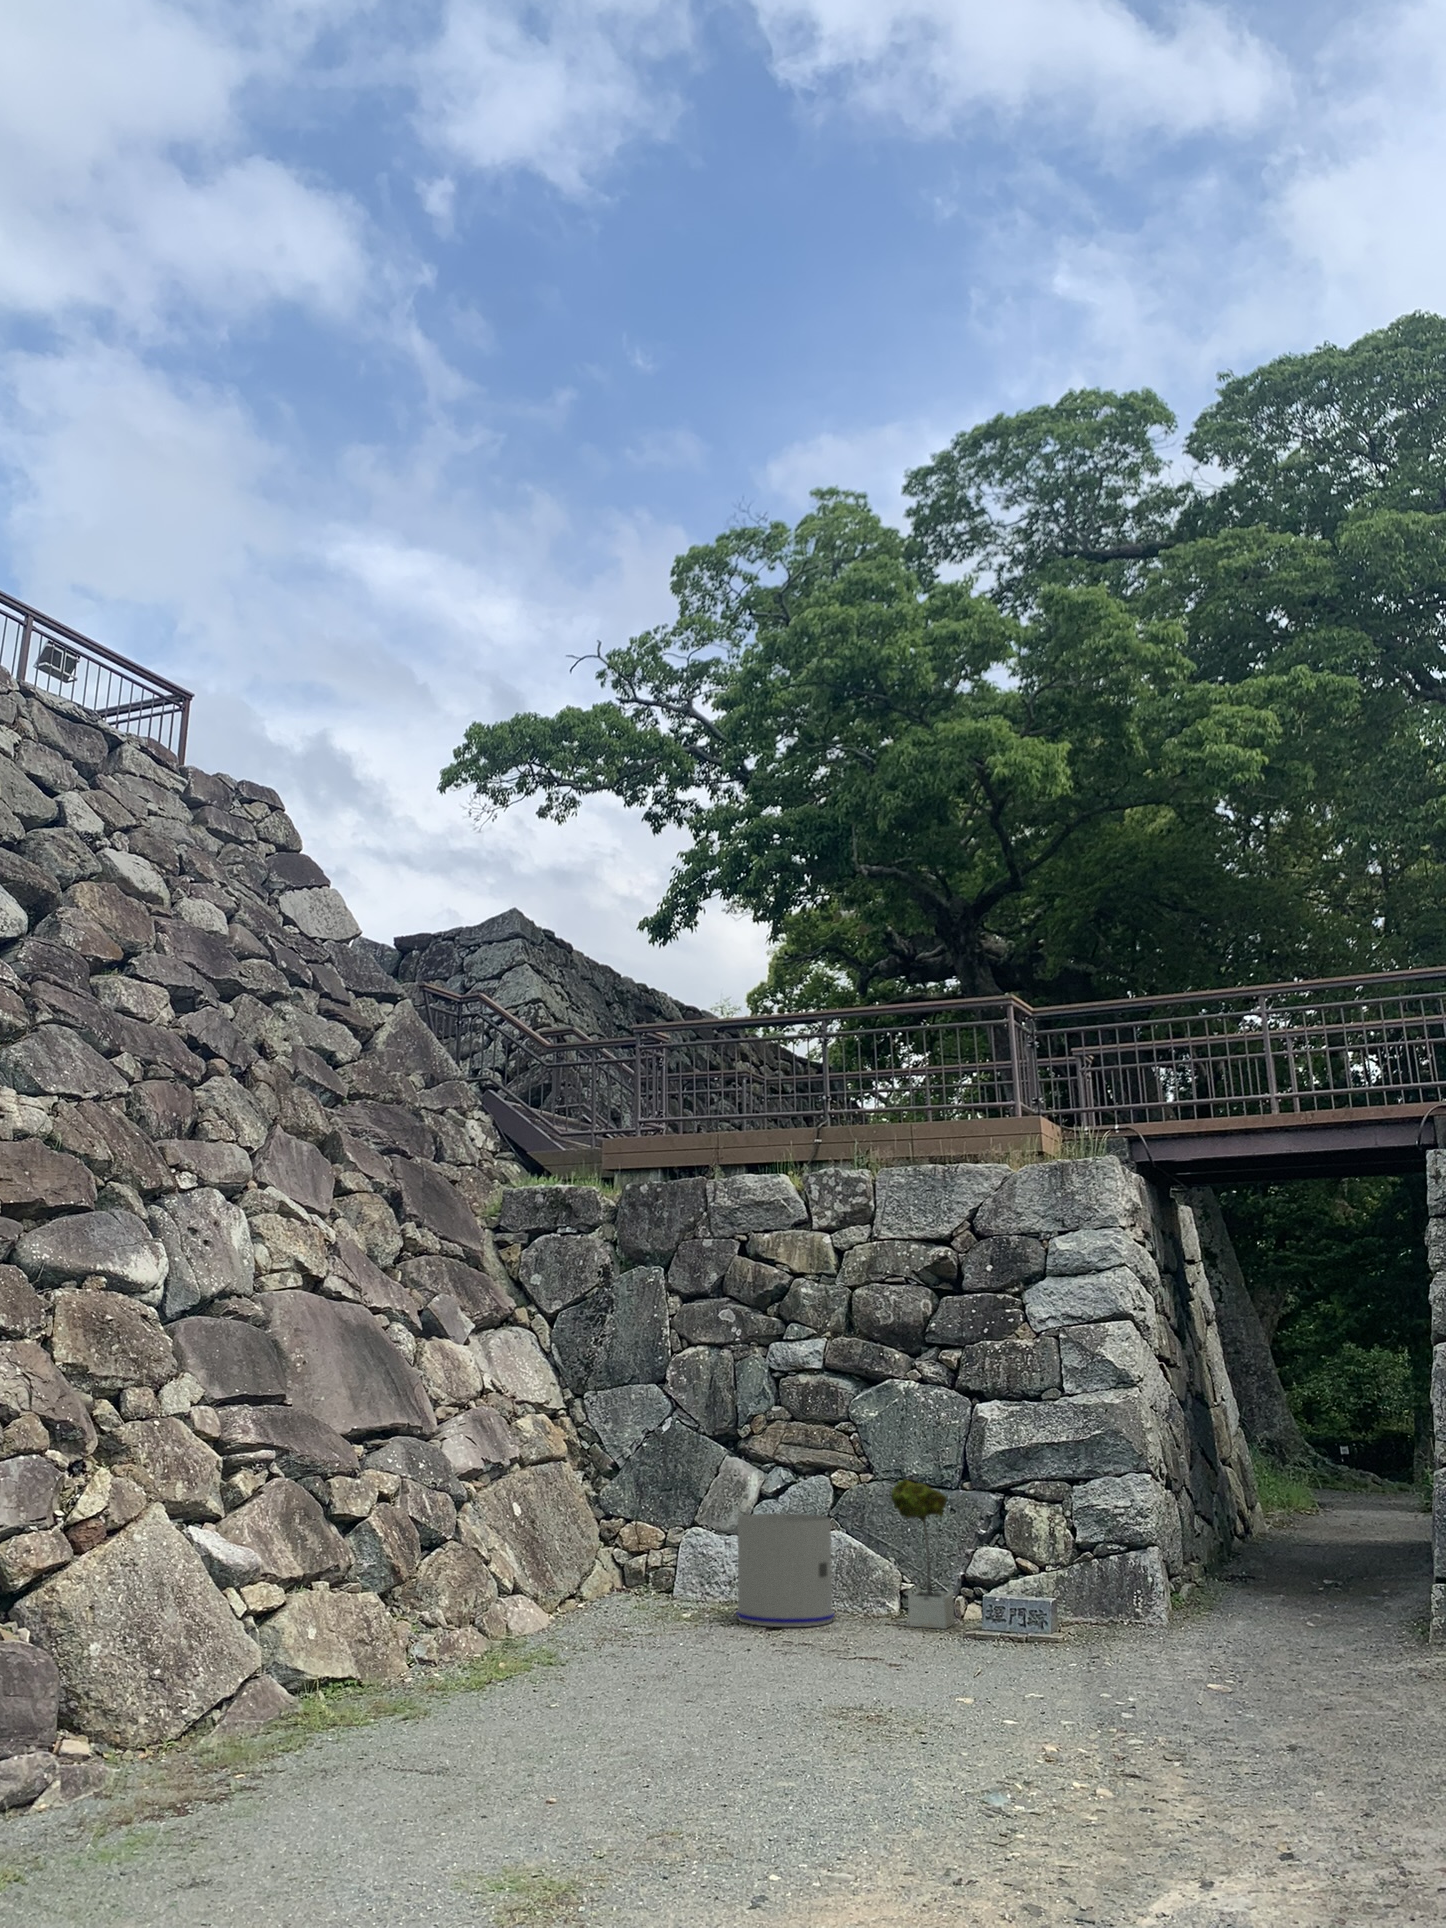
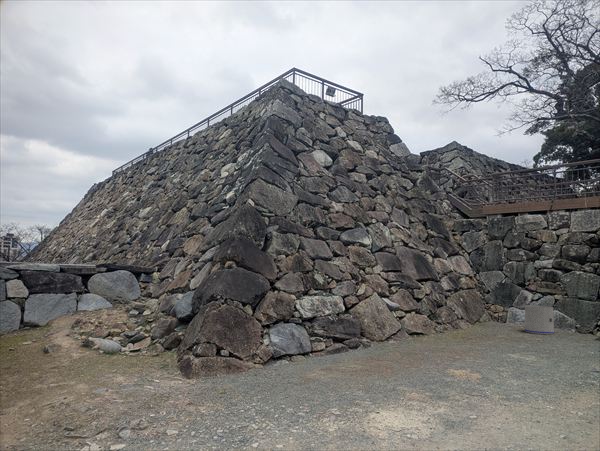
potted tree: present [891,1479,955,1629] -> none [572,297,593,338]

